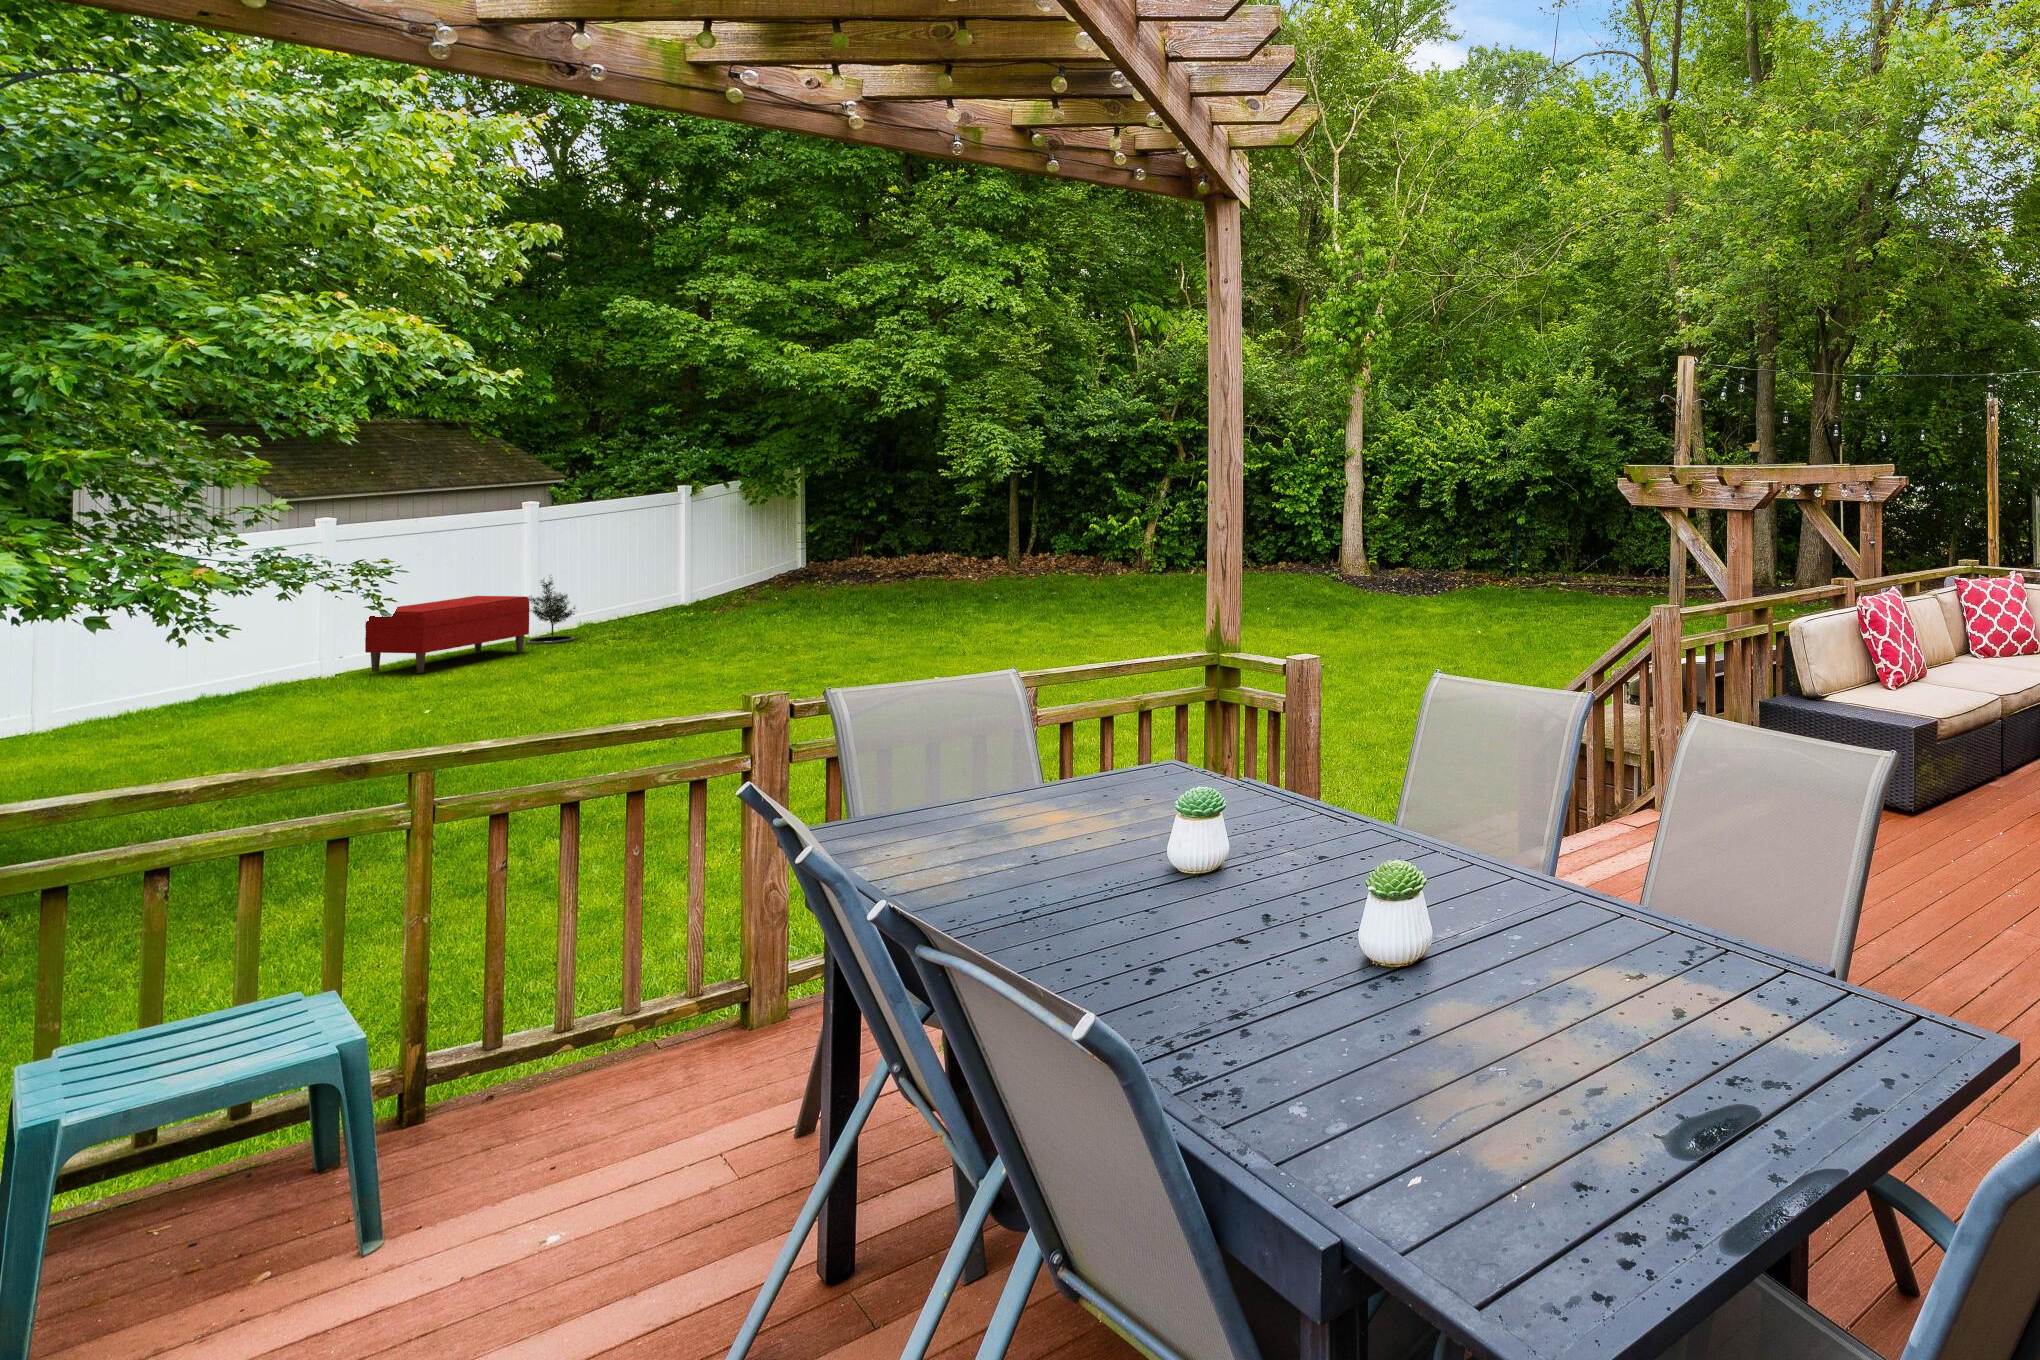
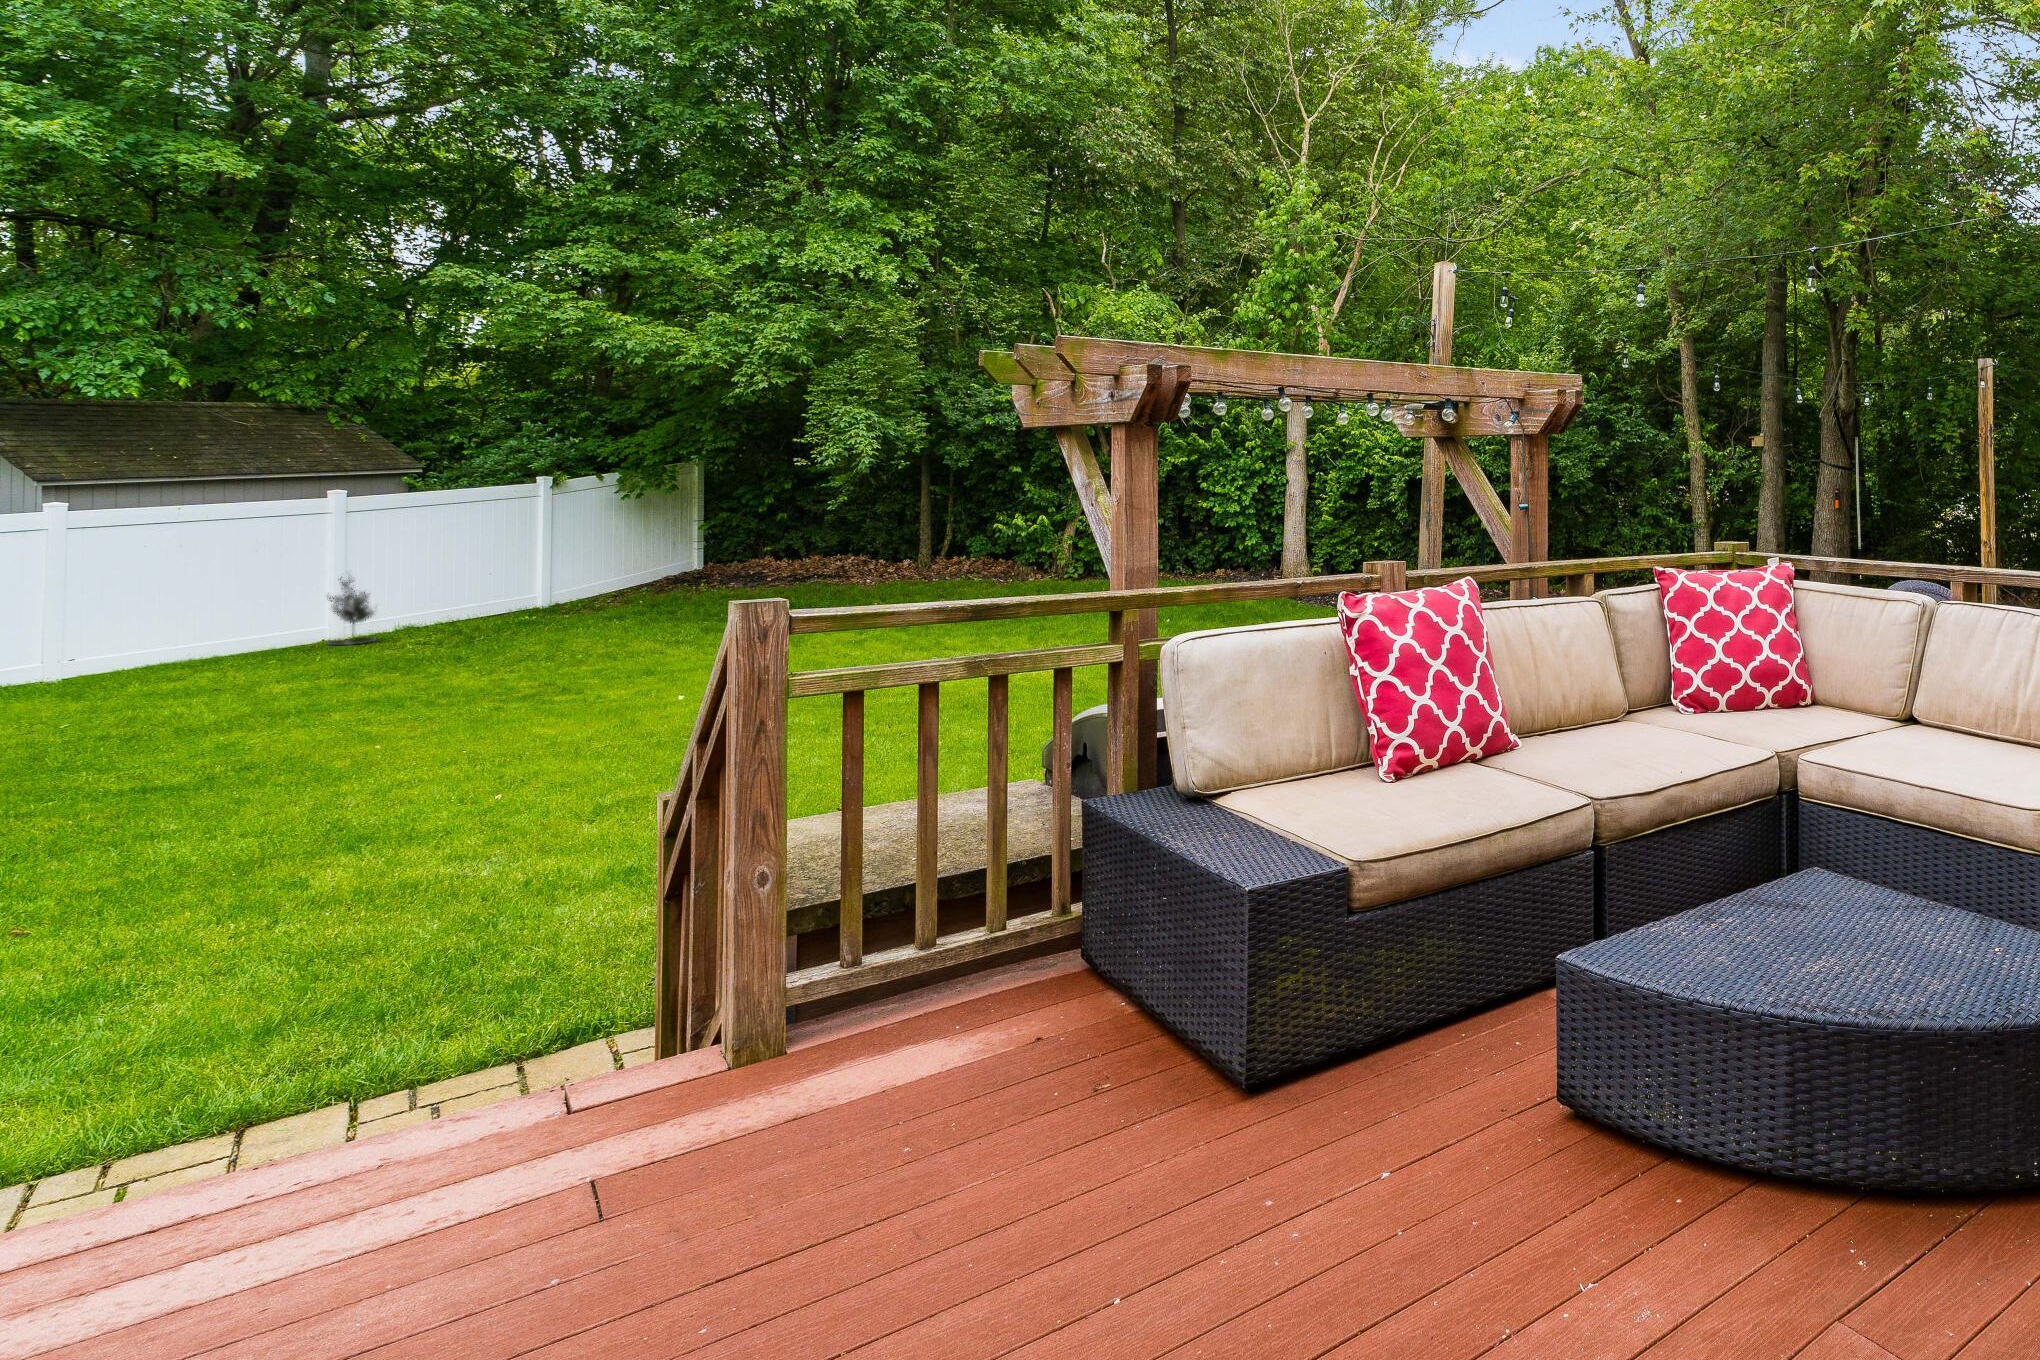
bench: present [365,596,530,673] -> none [121,593,312,673]

